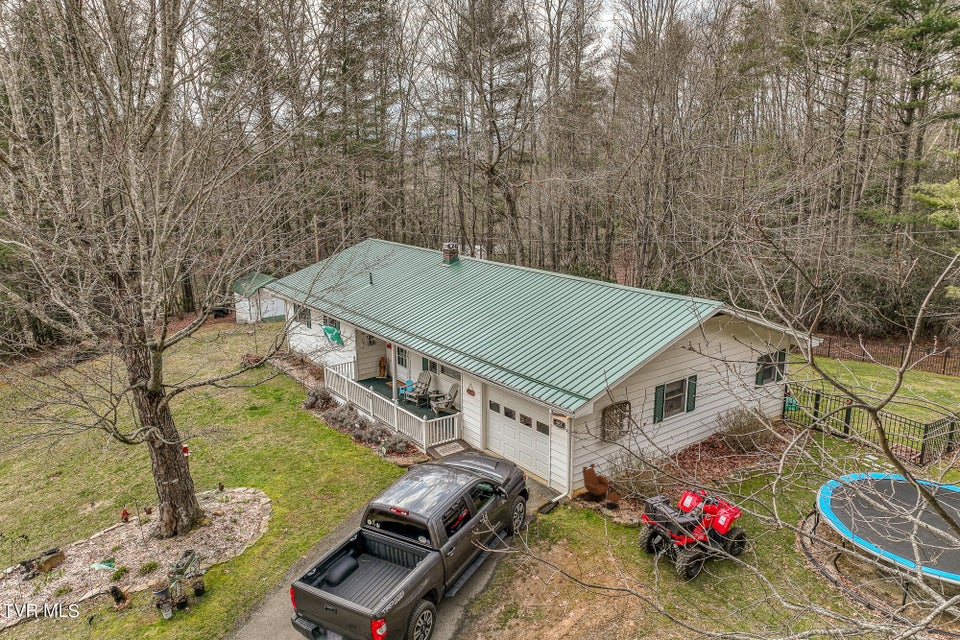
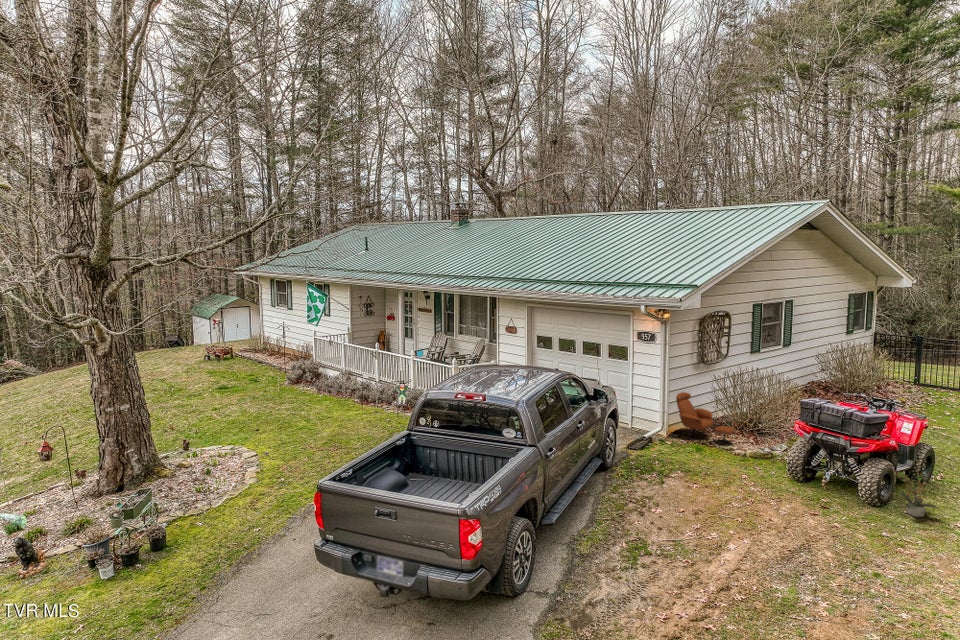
potted plant: none [698,559,722,594] -> present [898,472,939,517]

